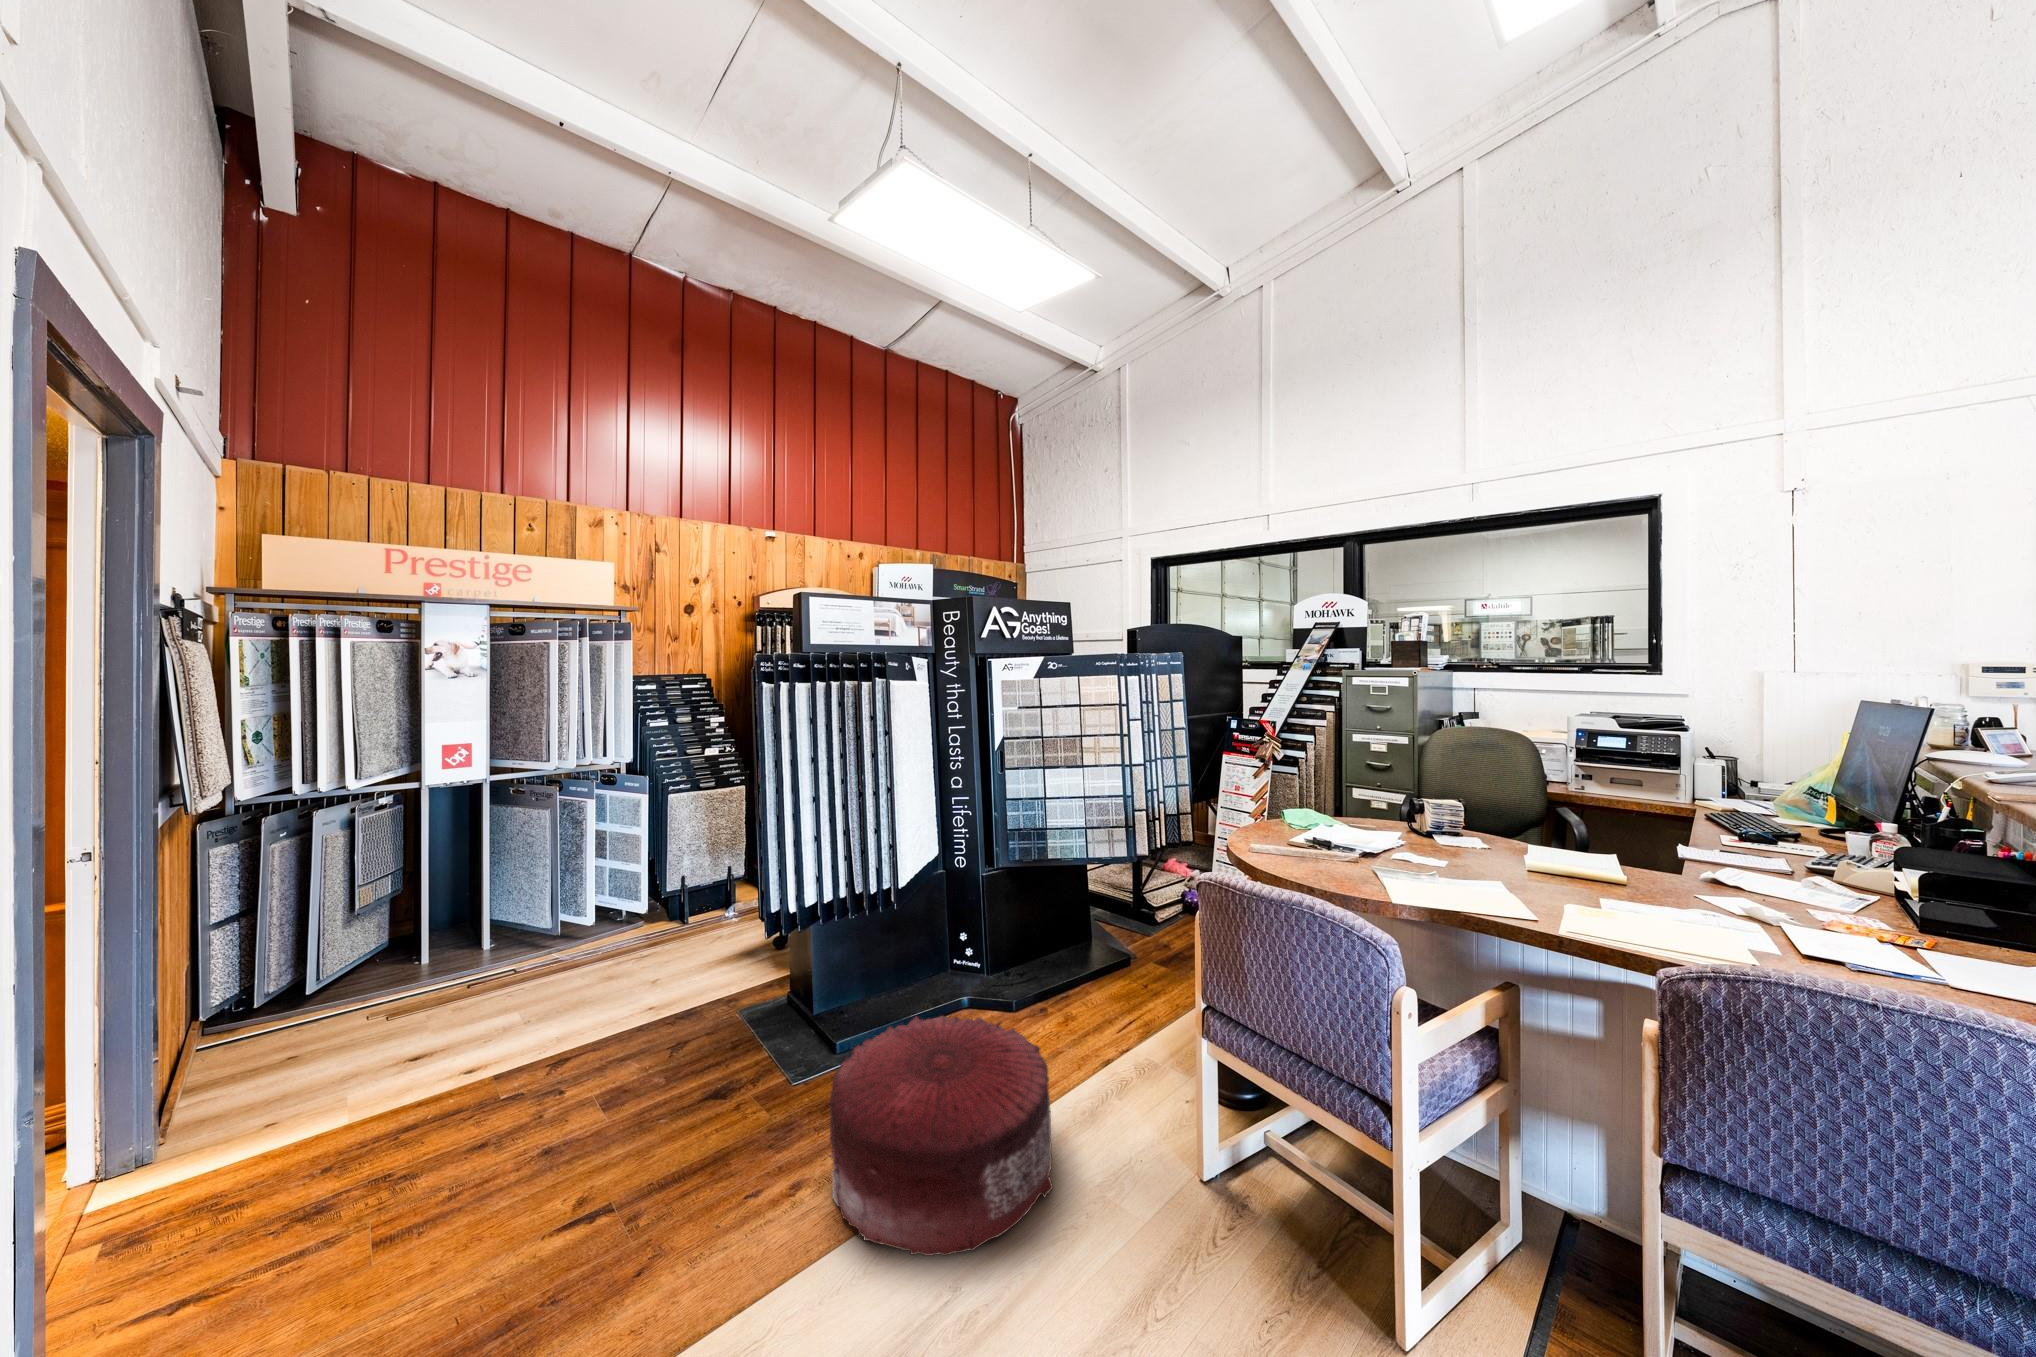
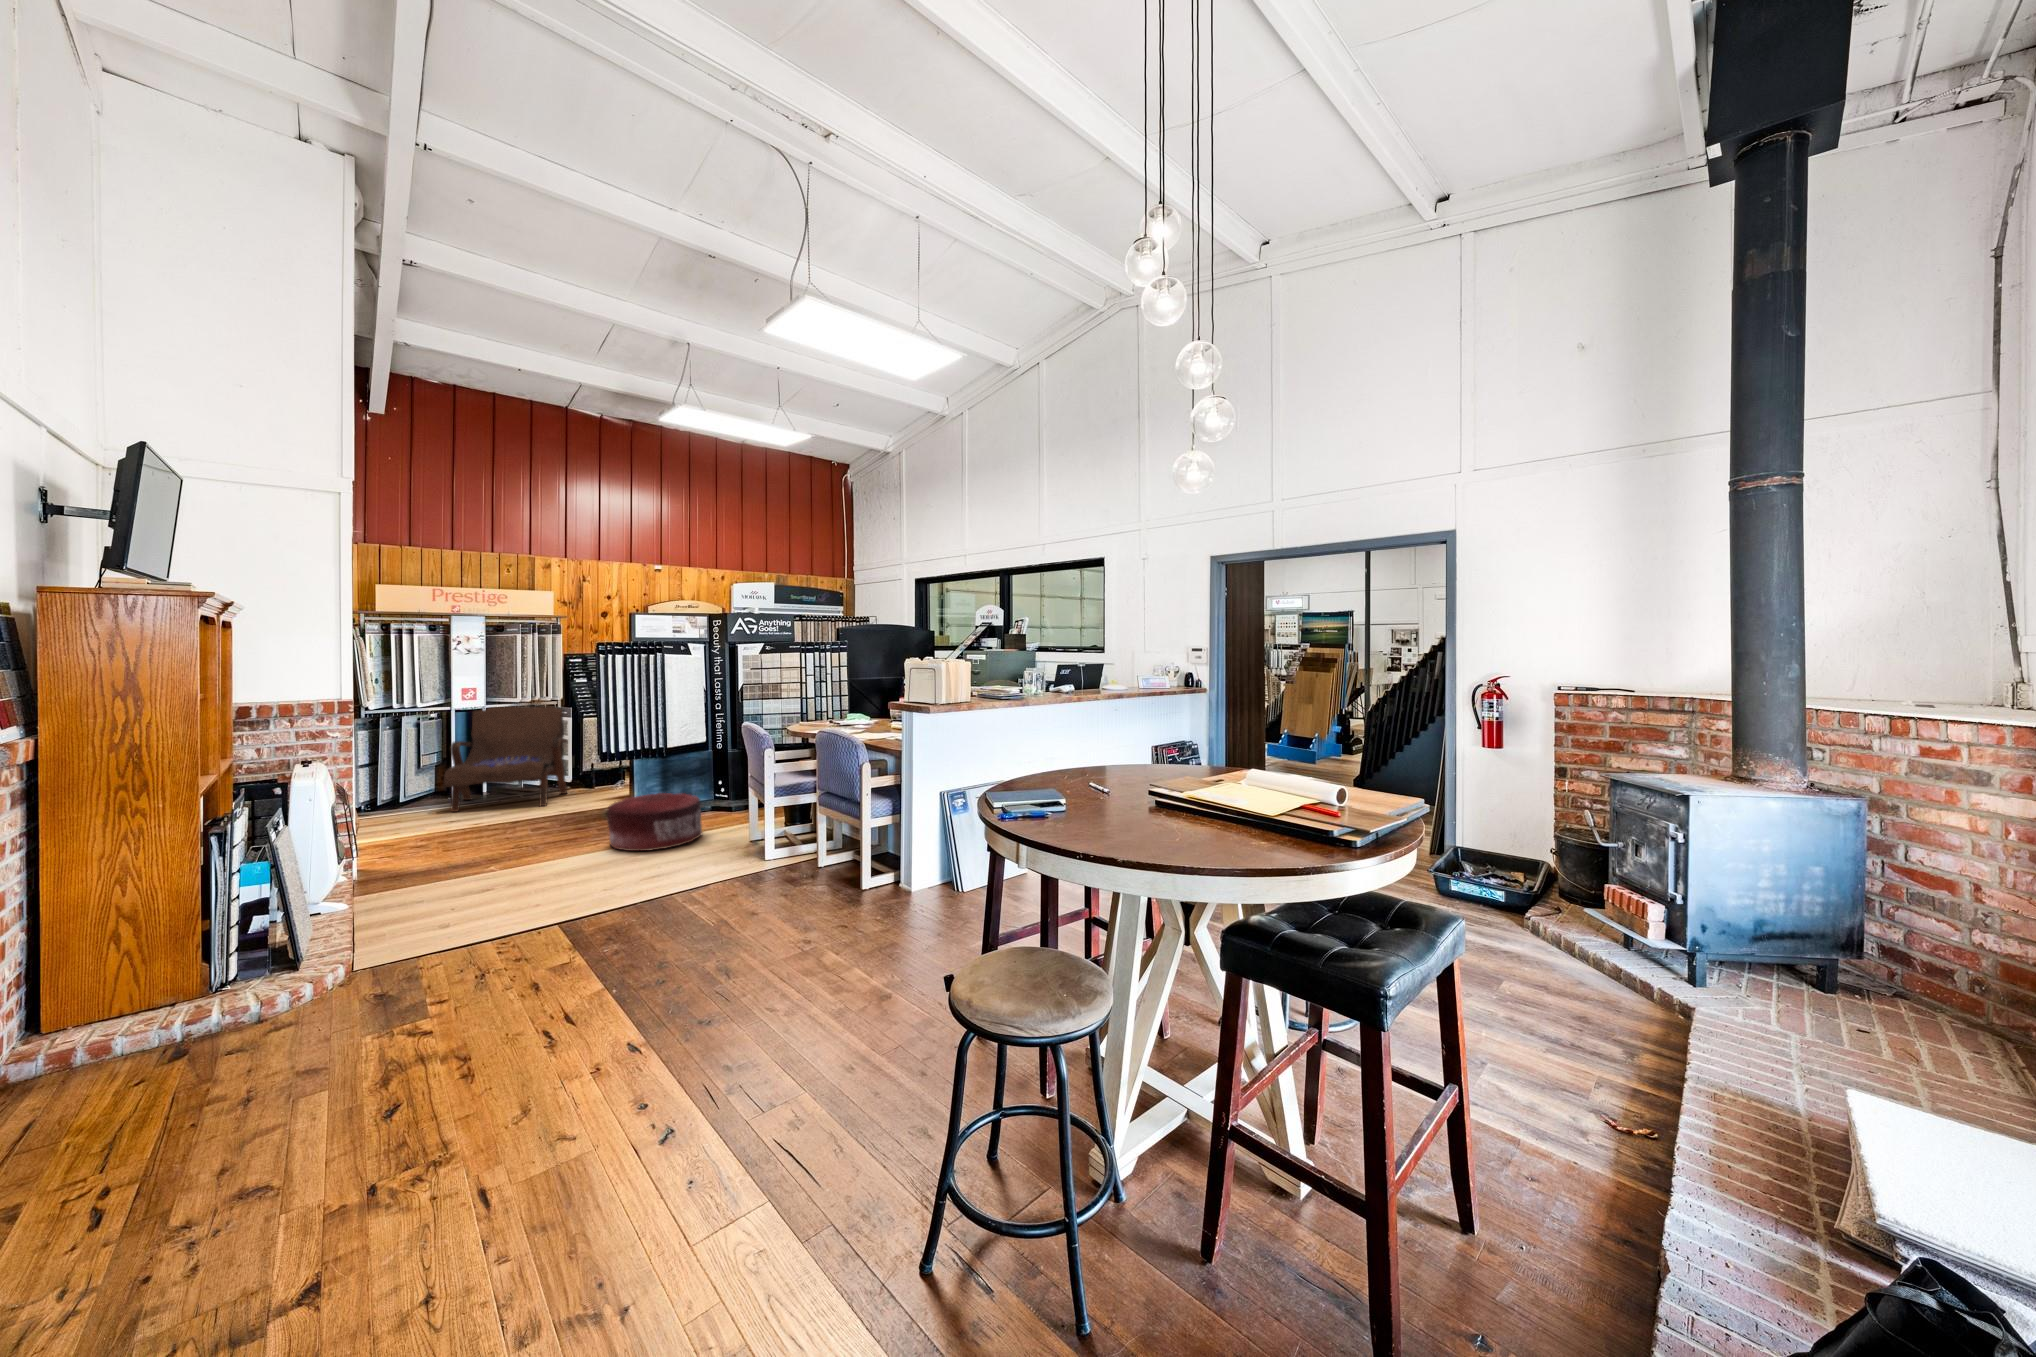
armchair: none [395,773,642,1017] -> present [443,706,568,812]

